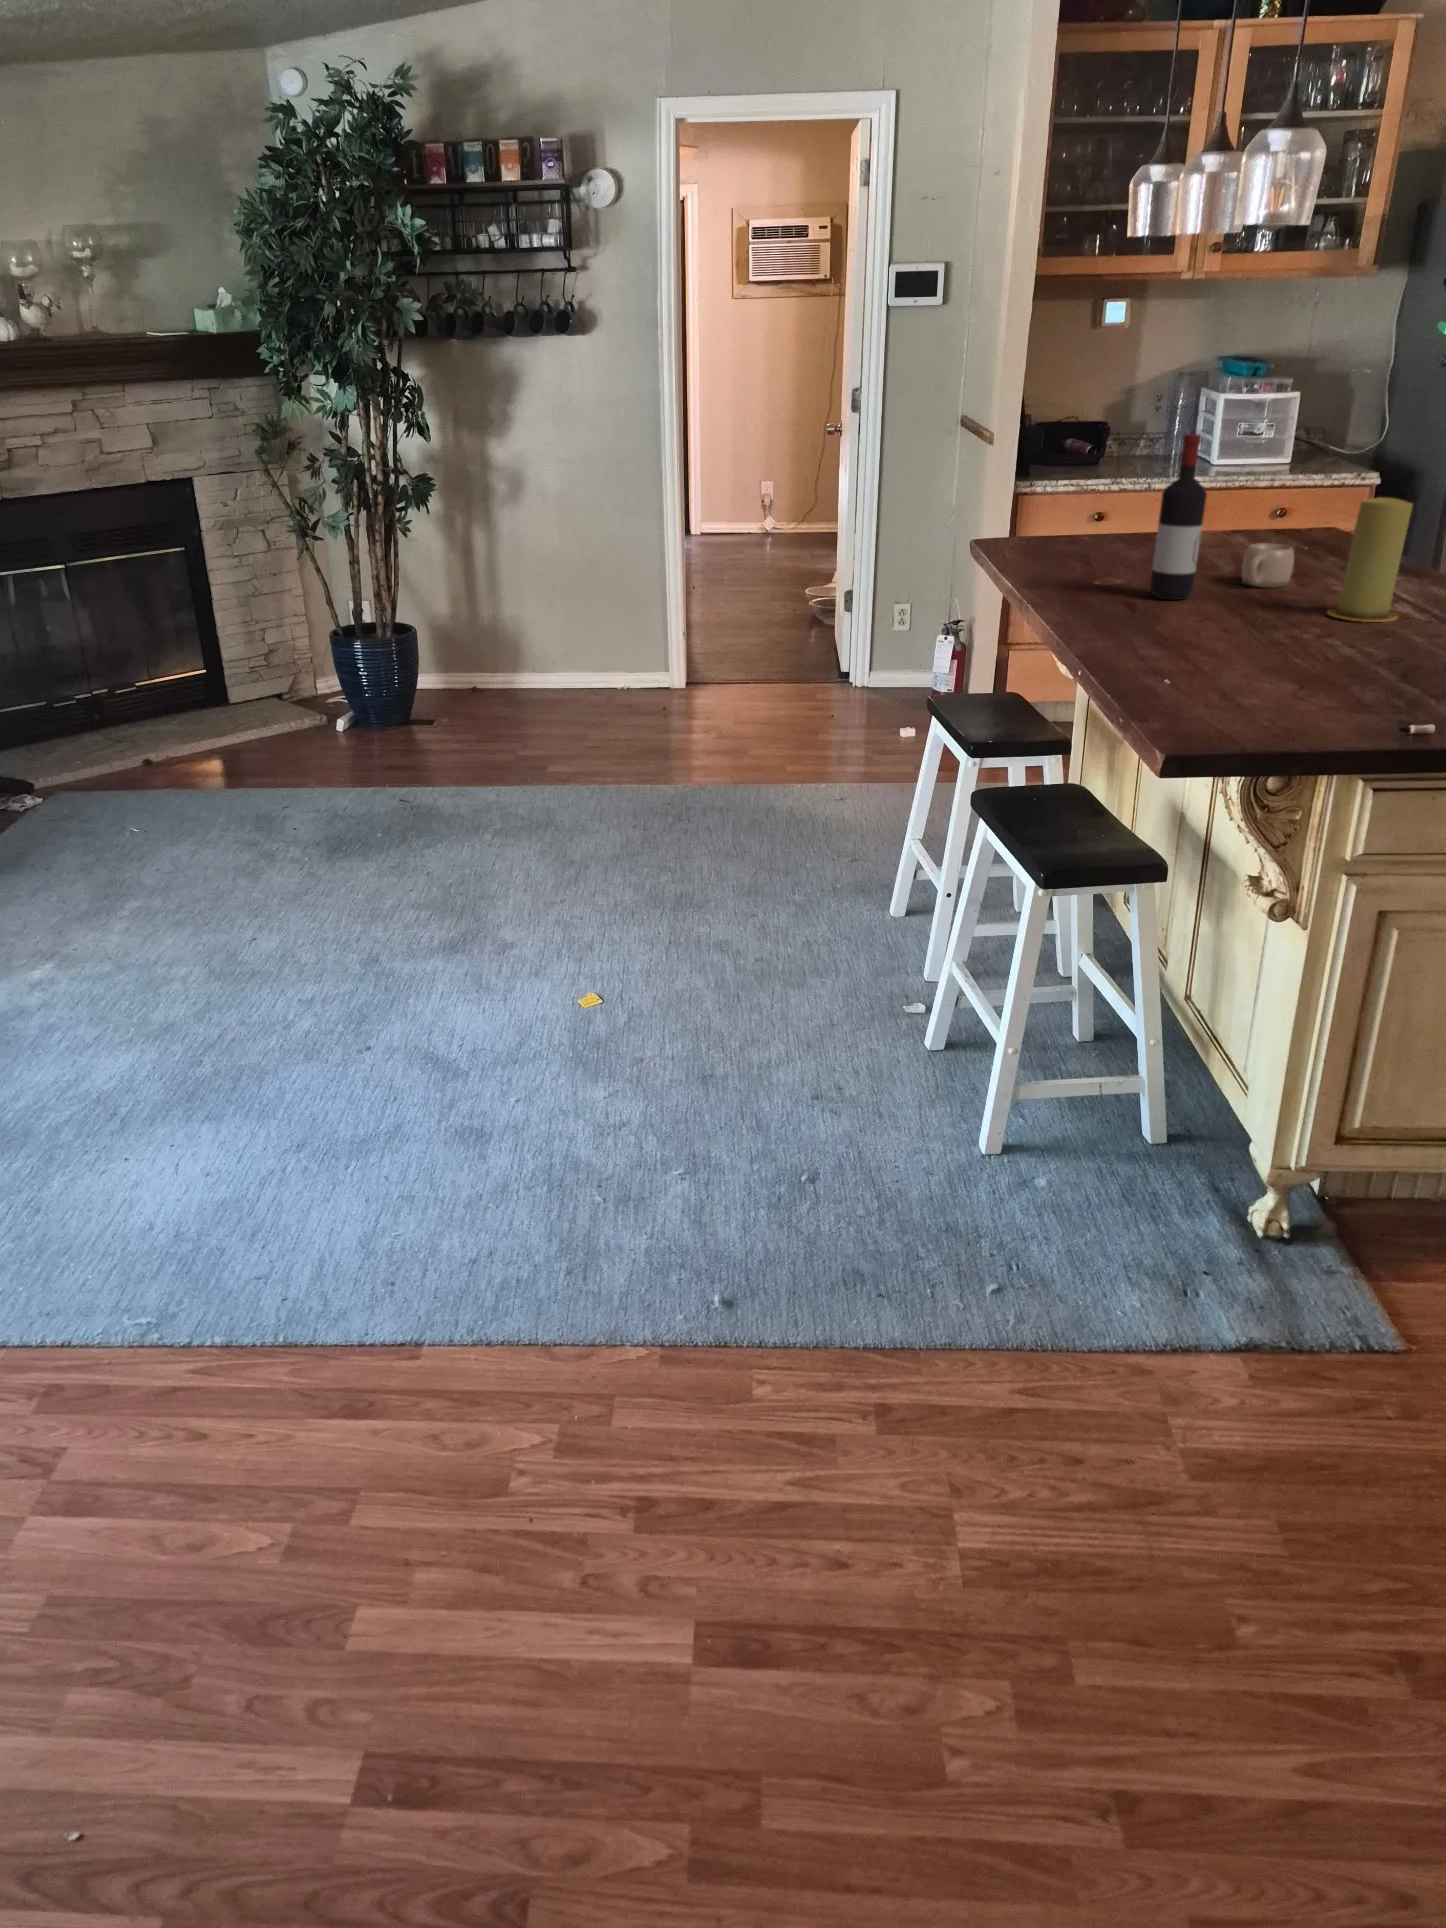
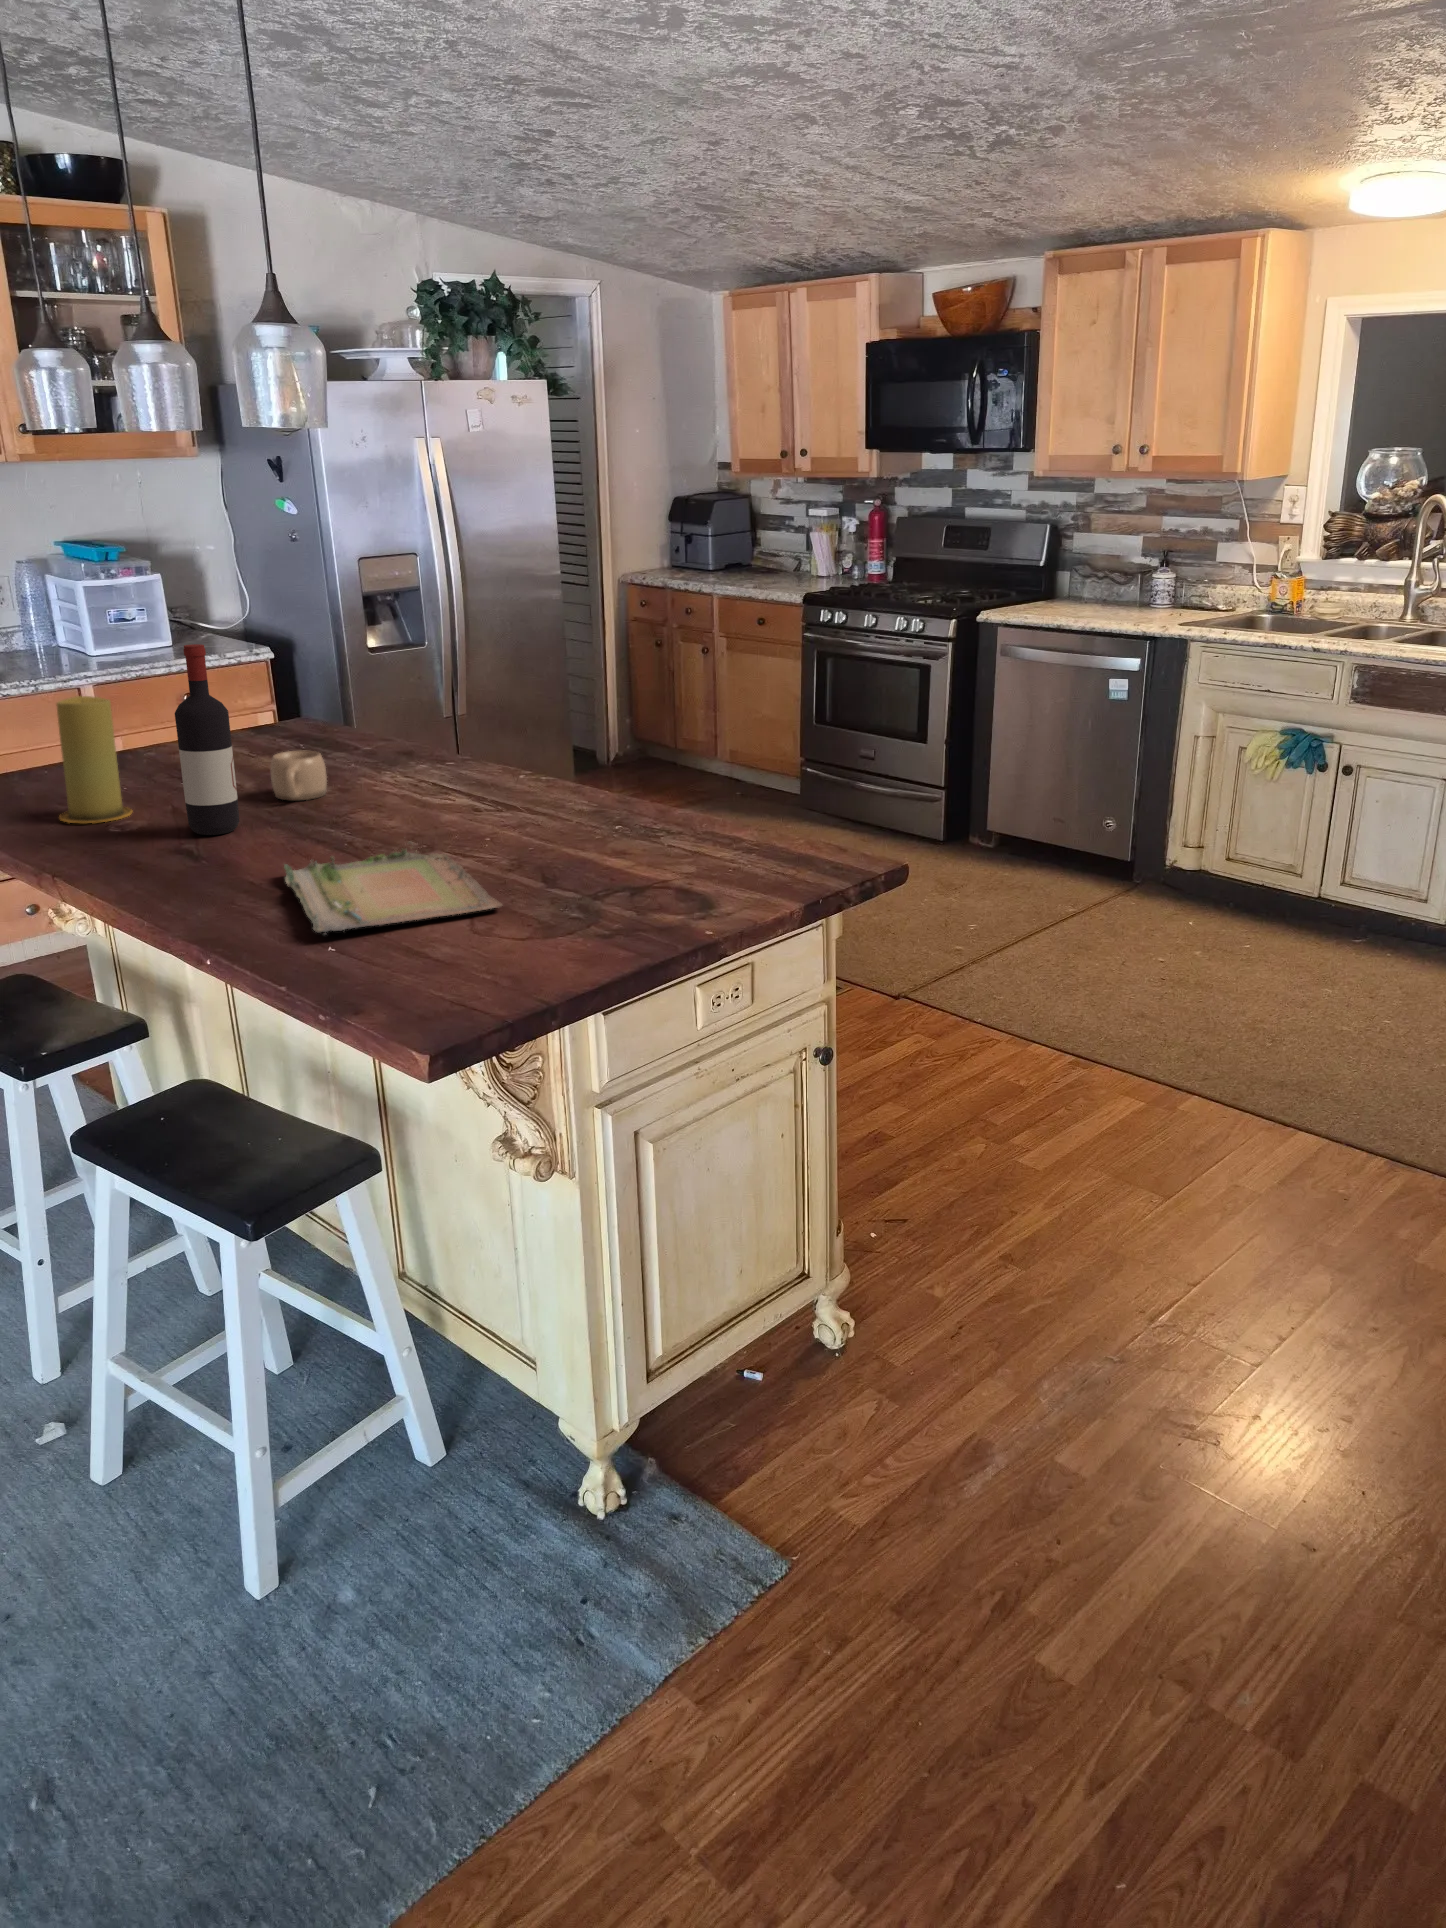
candle: present [1328,497,1413,622] -> present [56,696,132,823]
tray: none [1162,619,1335,682] -> present [284,842,502,934]

